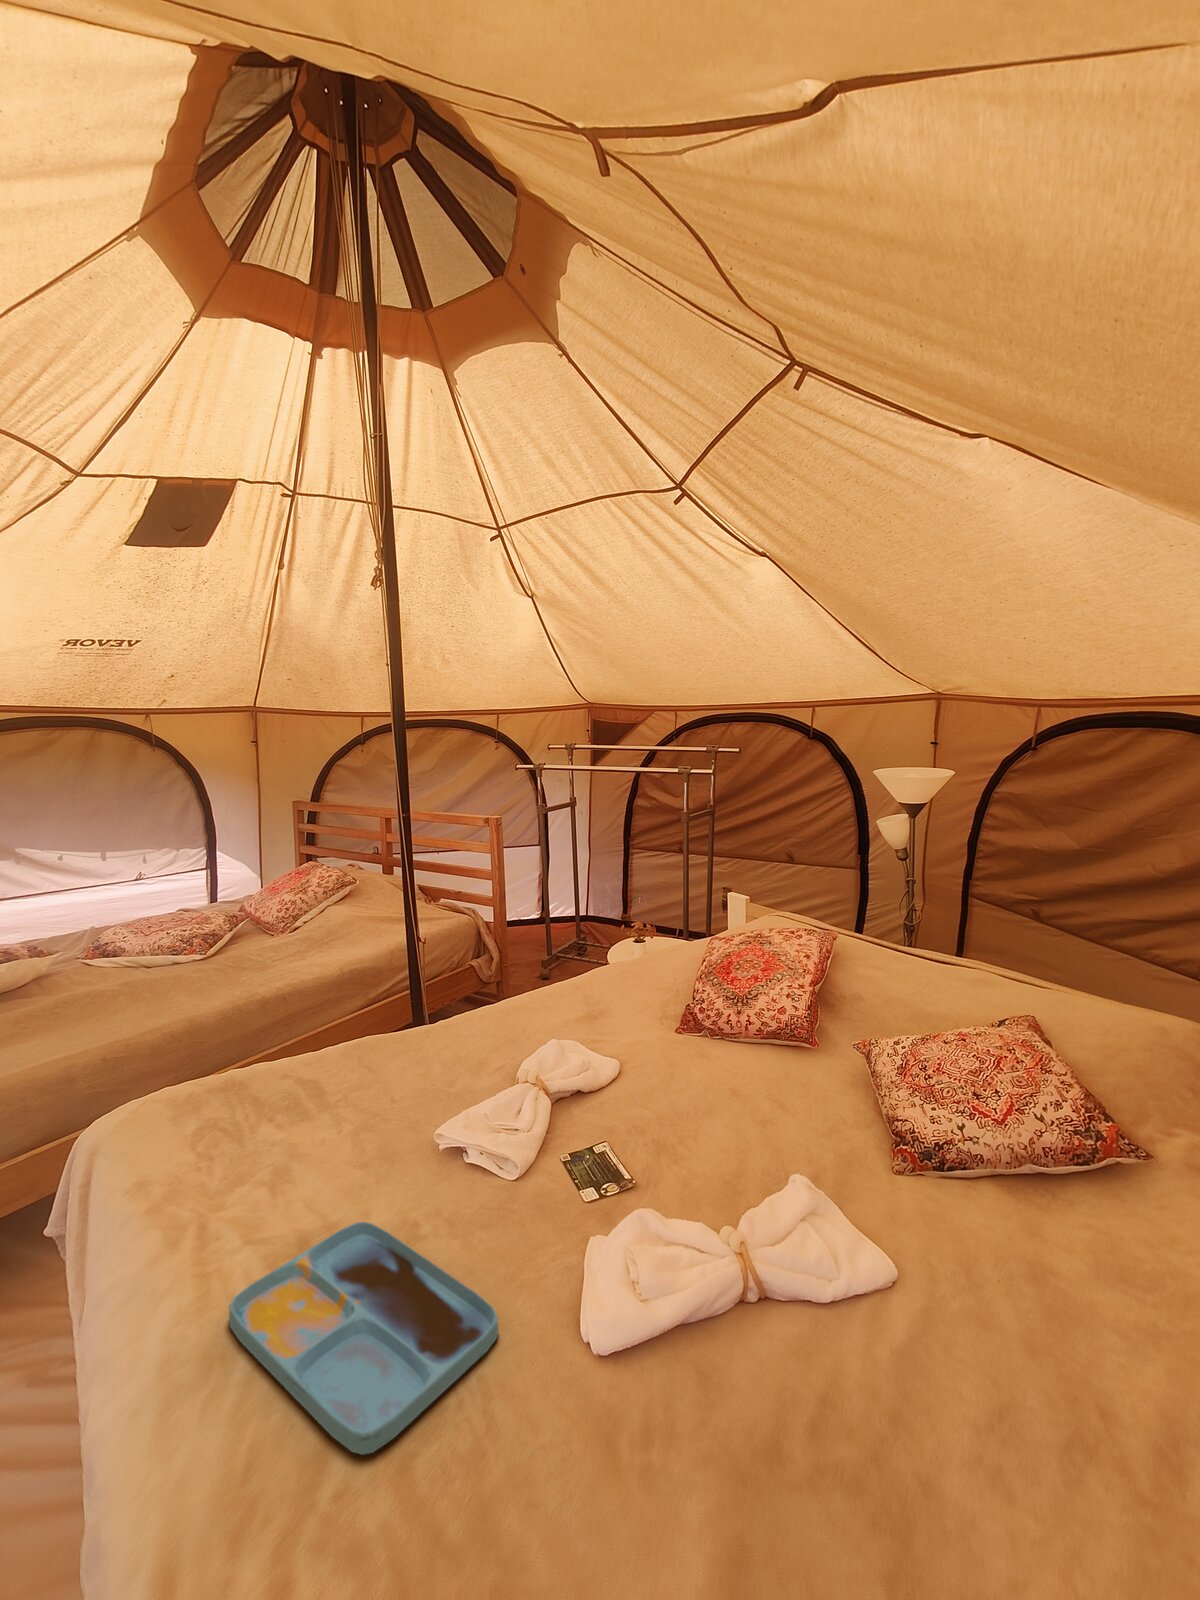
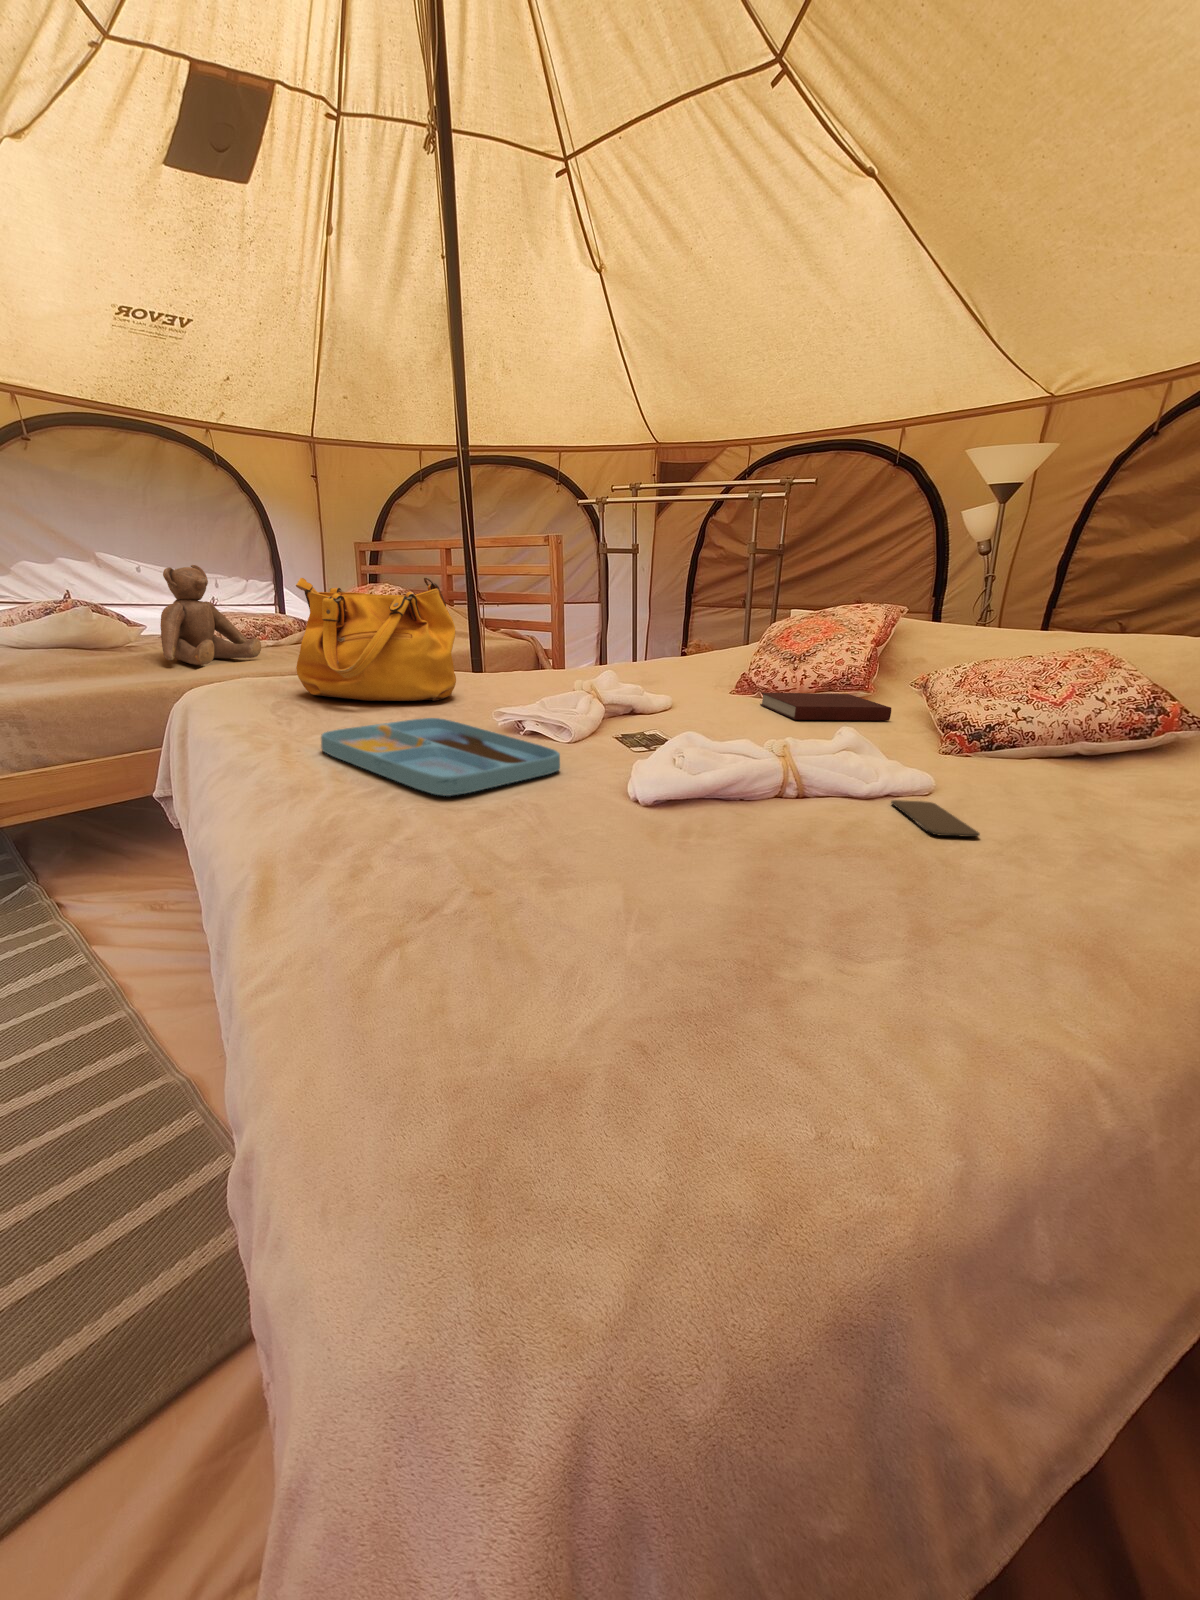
teddy bear: none [75,907,186,1023] -> present [160,565,261,665]
handbag: none [214,1005,388,1156] -> present [296,577,456,701]
notebook: none [705,1065,838,1128] -> present [760,693,891,720]
smartphone: none [856,1357,956,1463] -> present [891,800,980,837]

